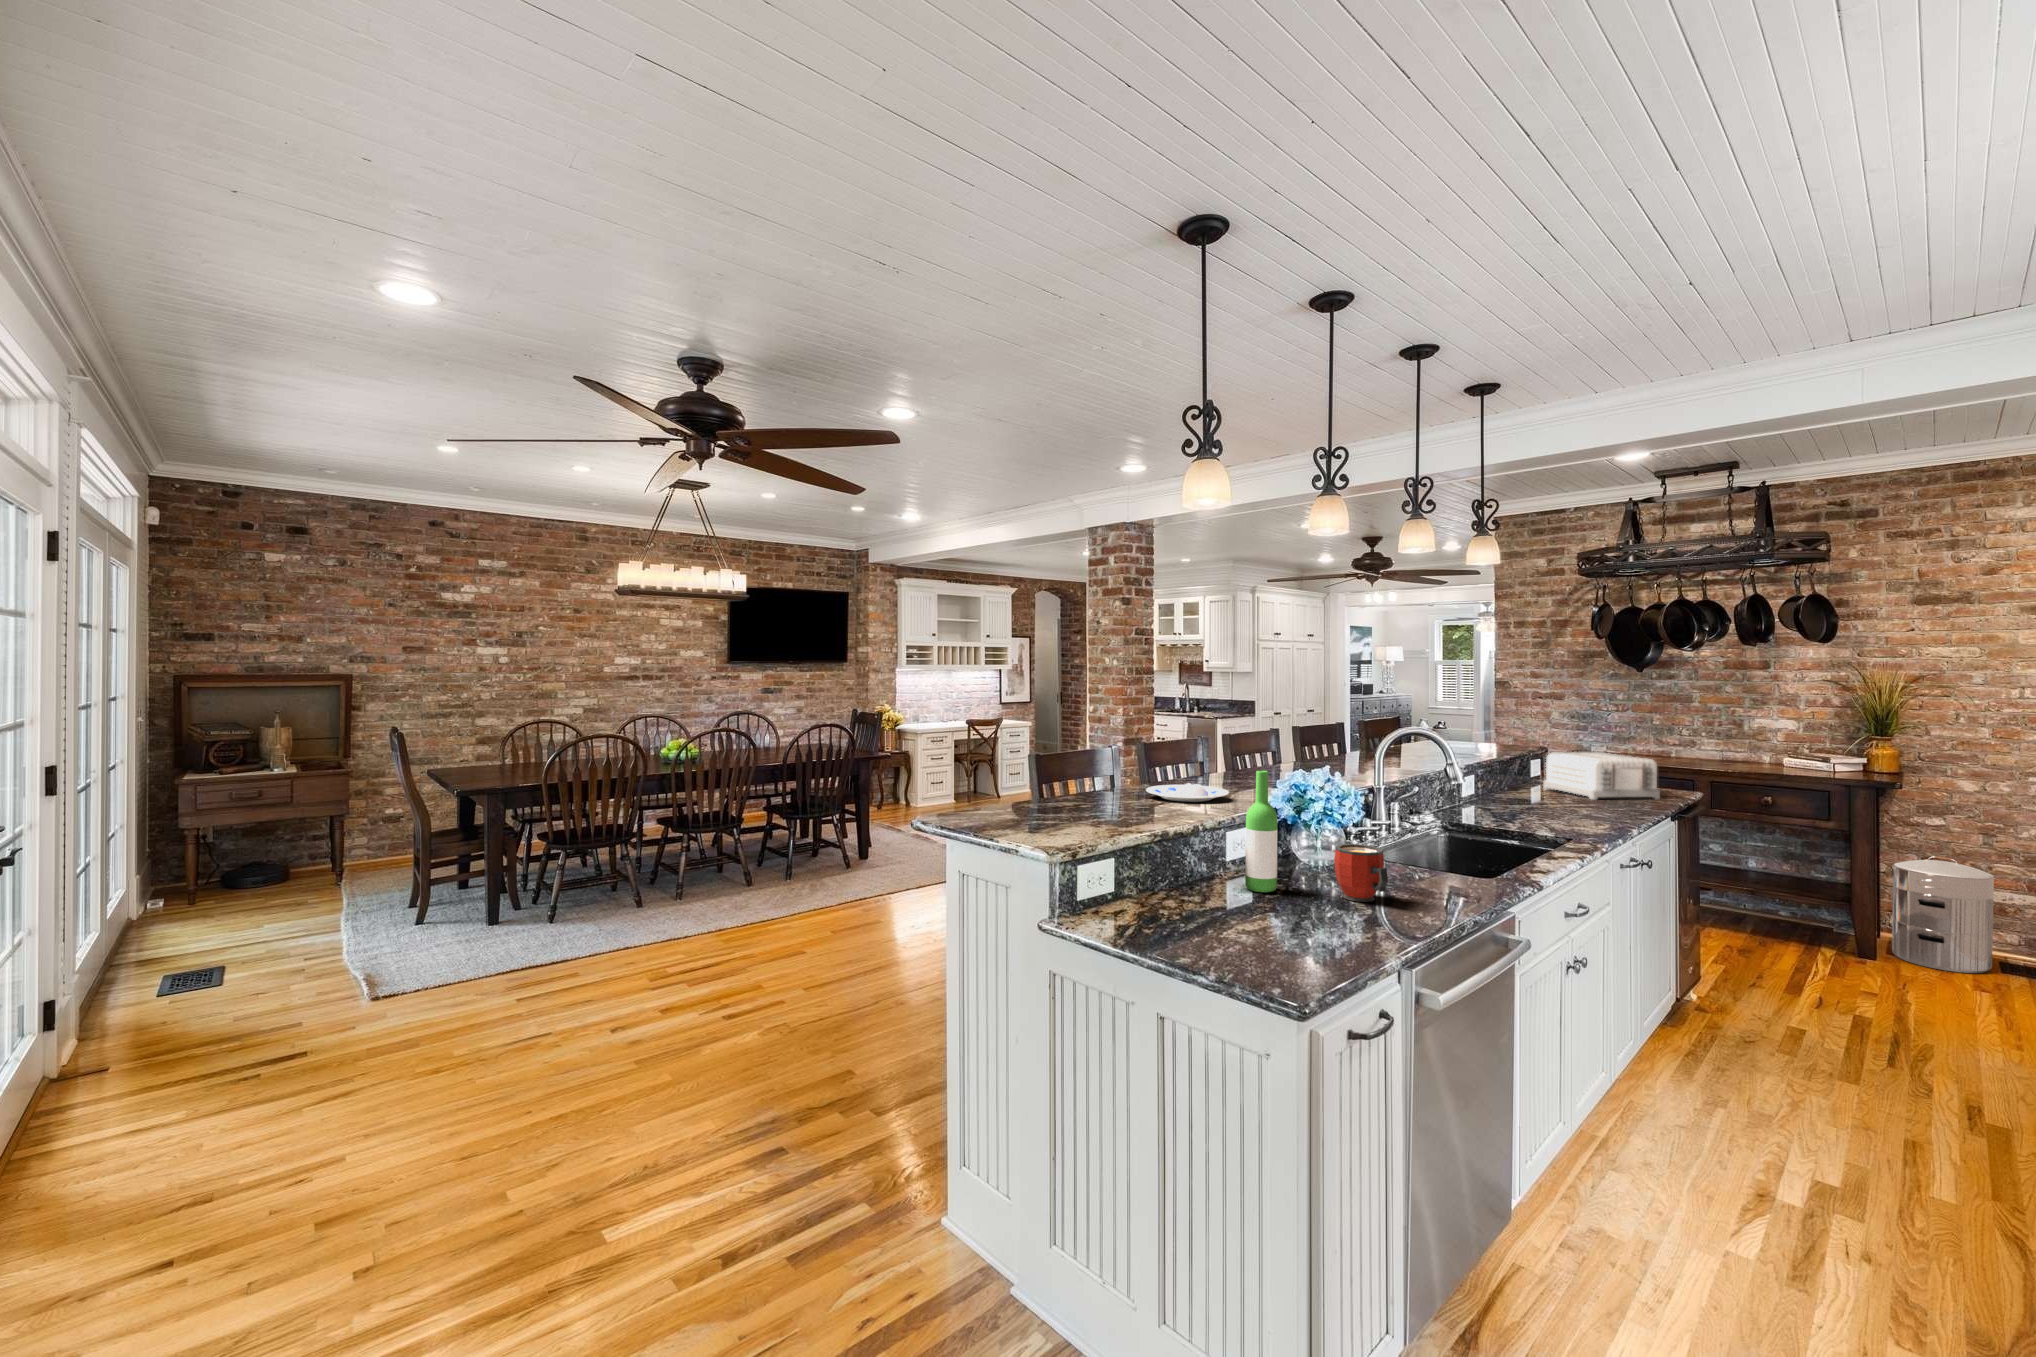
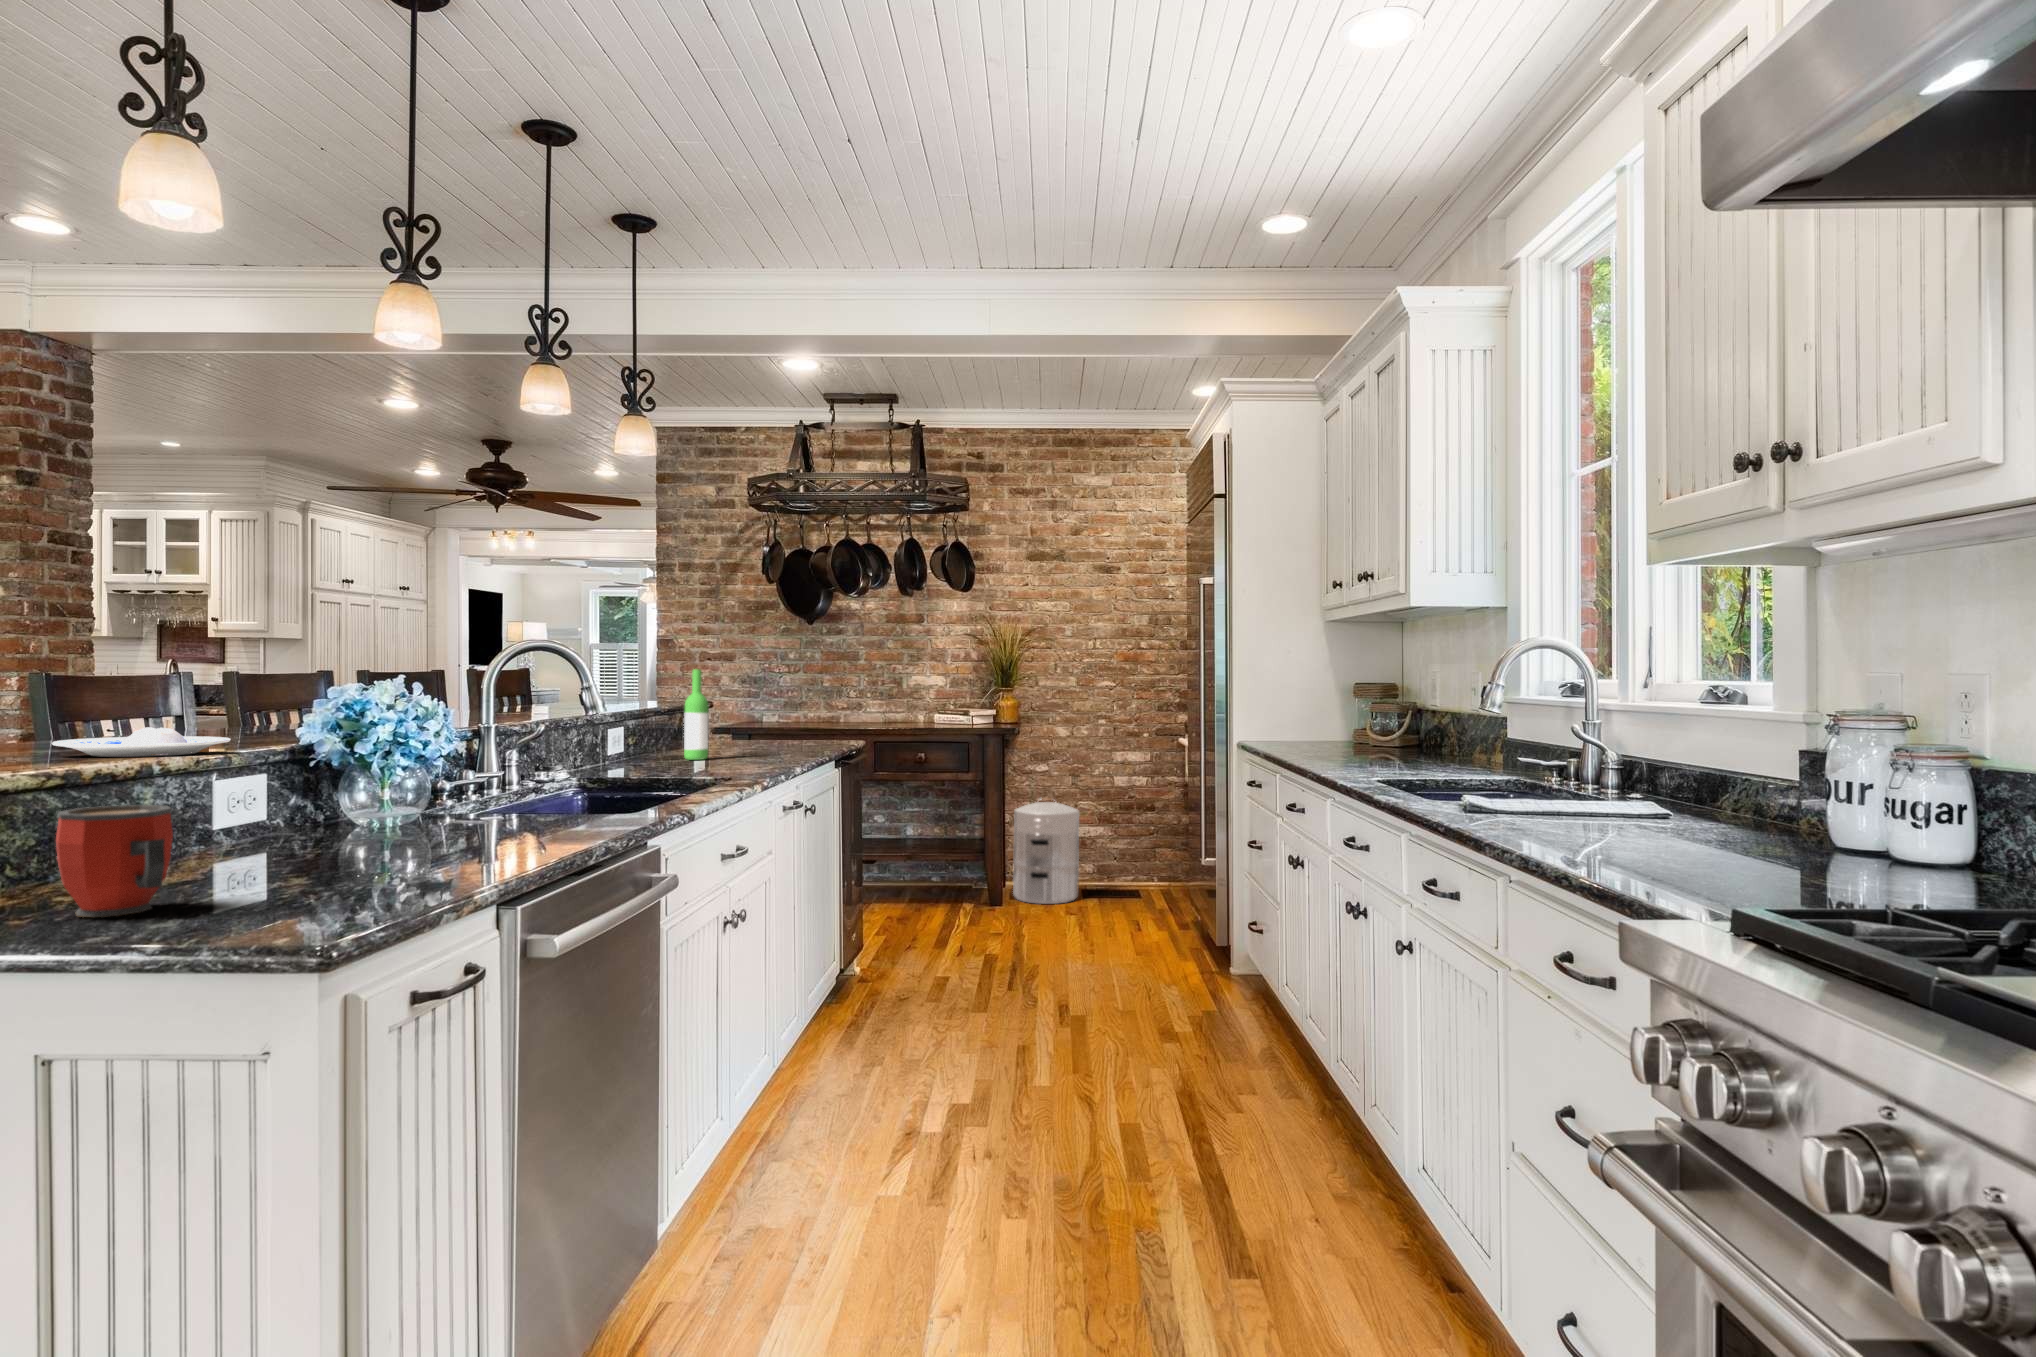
toaster: present [1543,752,1660,800] -> none [709,703,827,754]
wine bottle: present [1245,771,1277,892] -> present [684,669,709,760]
mug: present [1334,844,1388,902] -> present [56,805,173,917]

